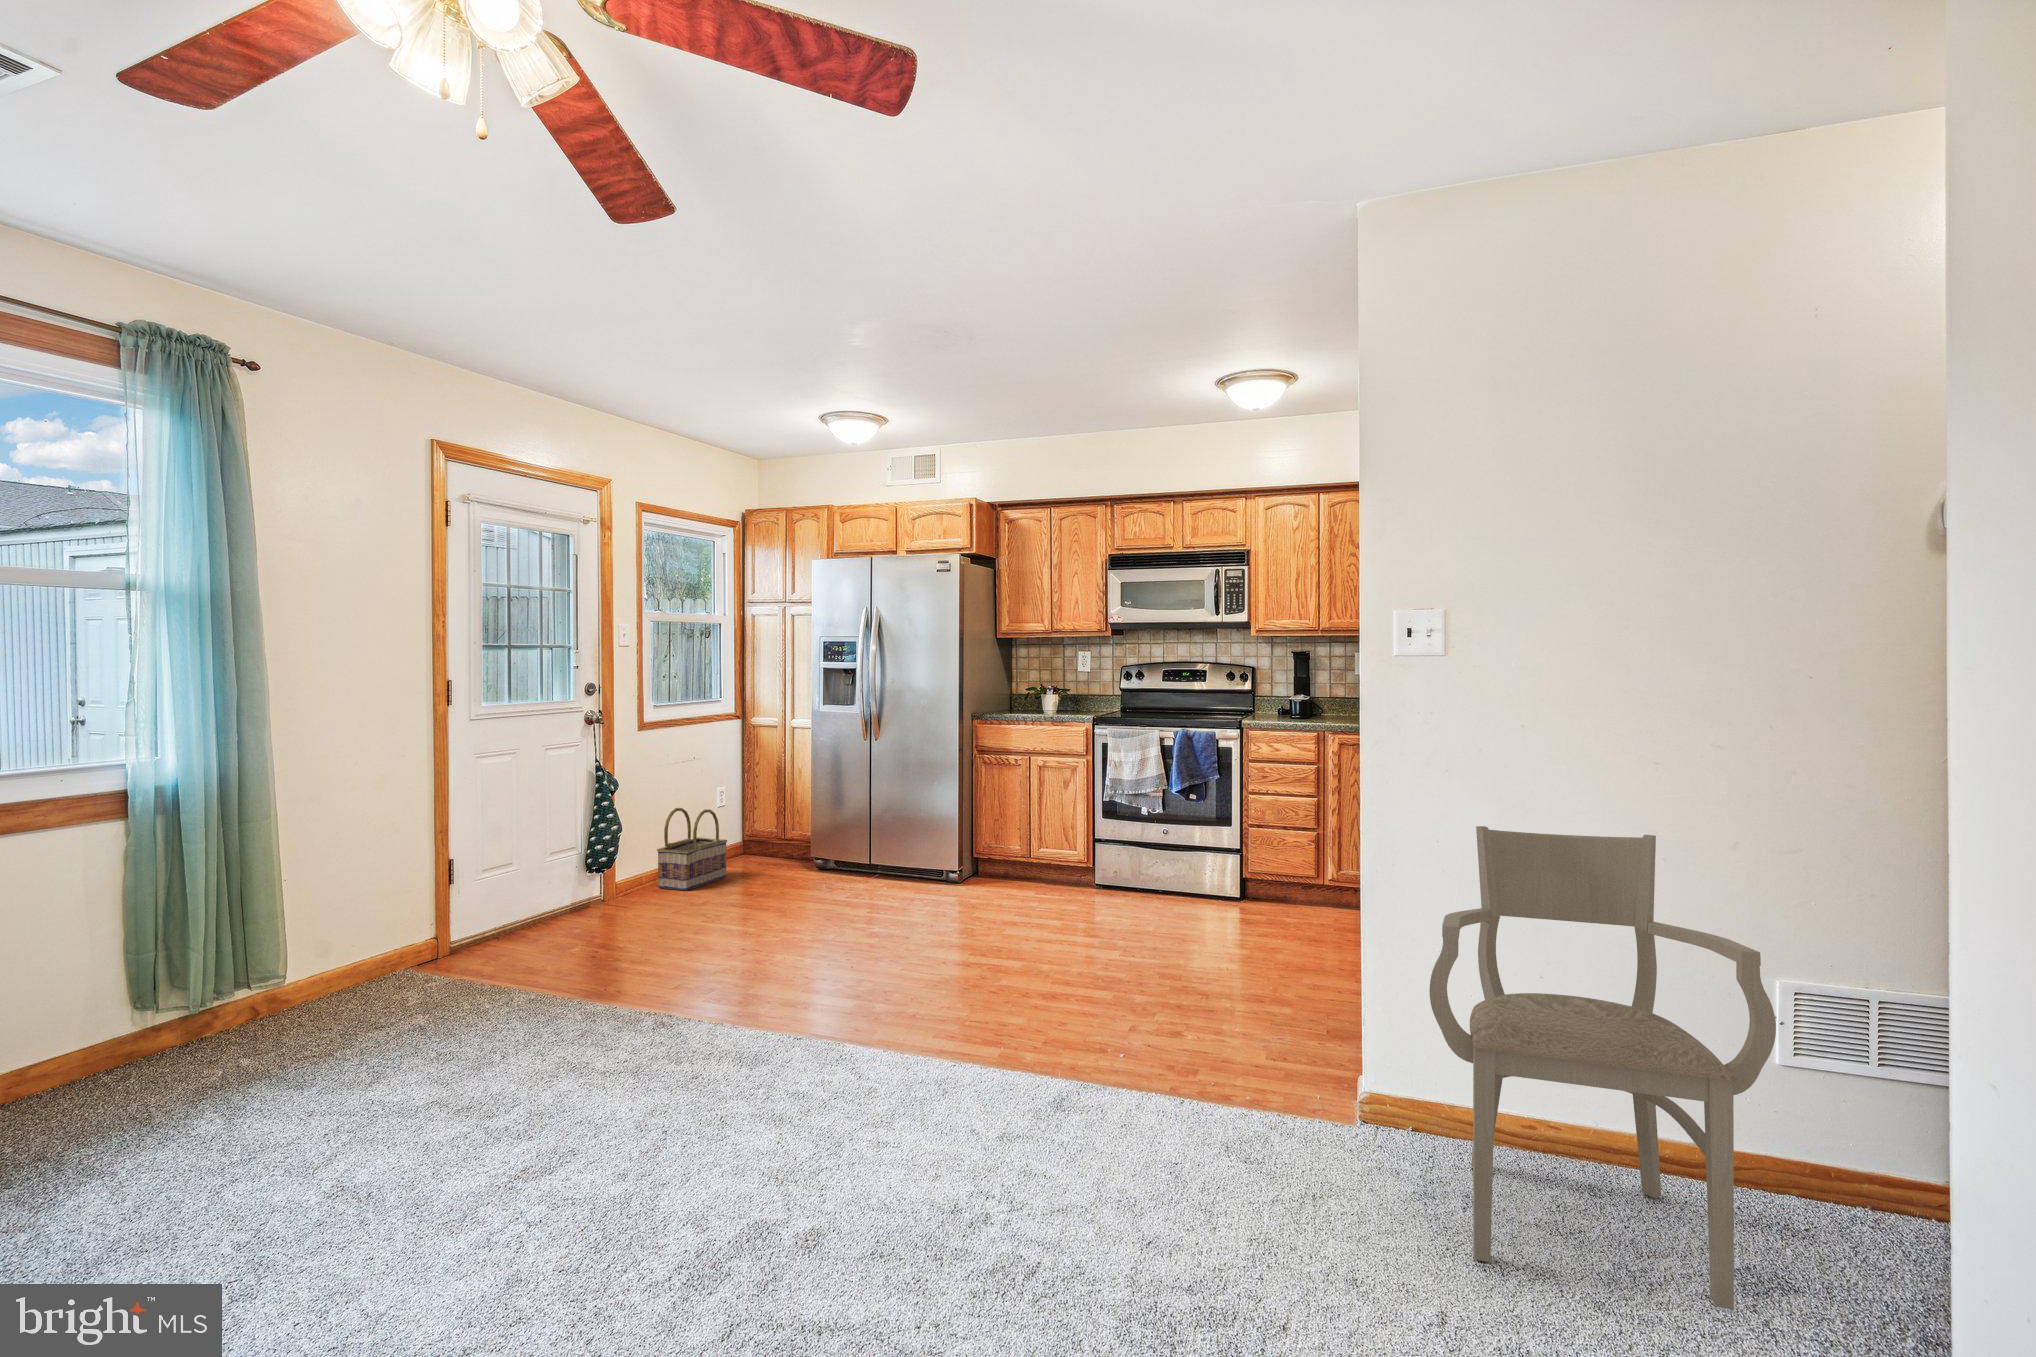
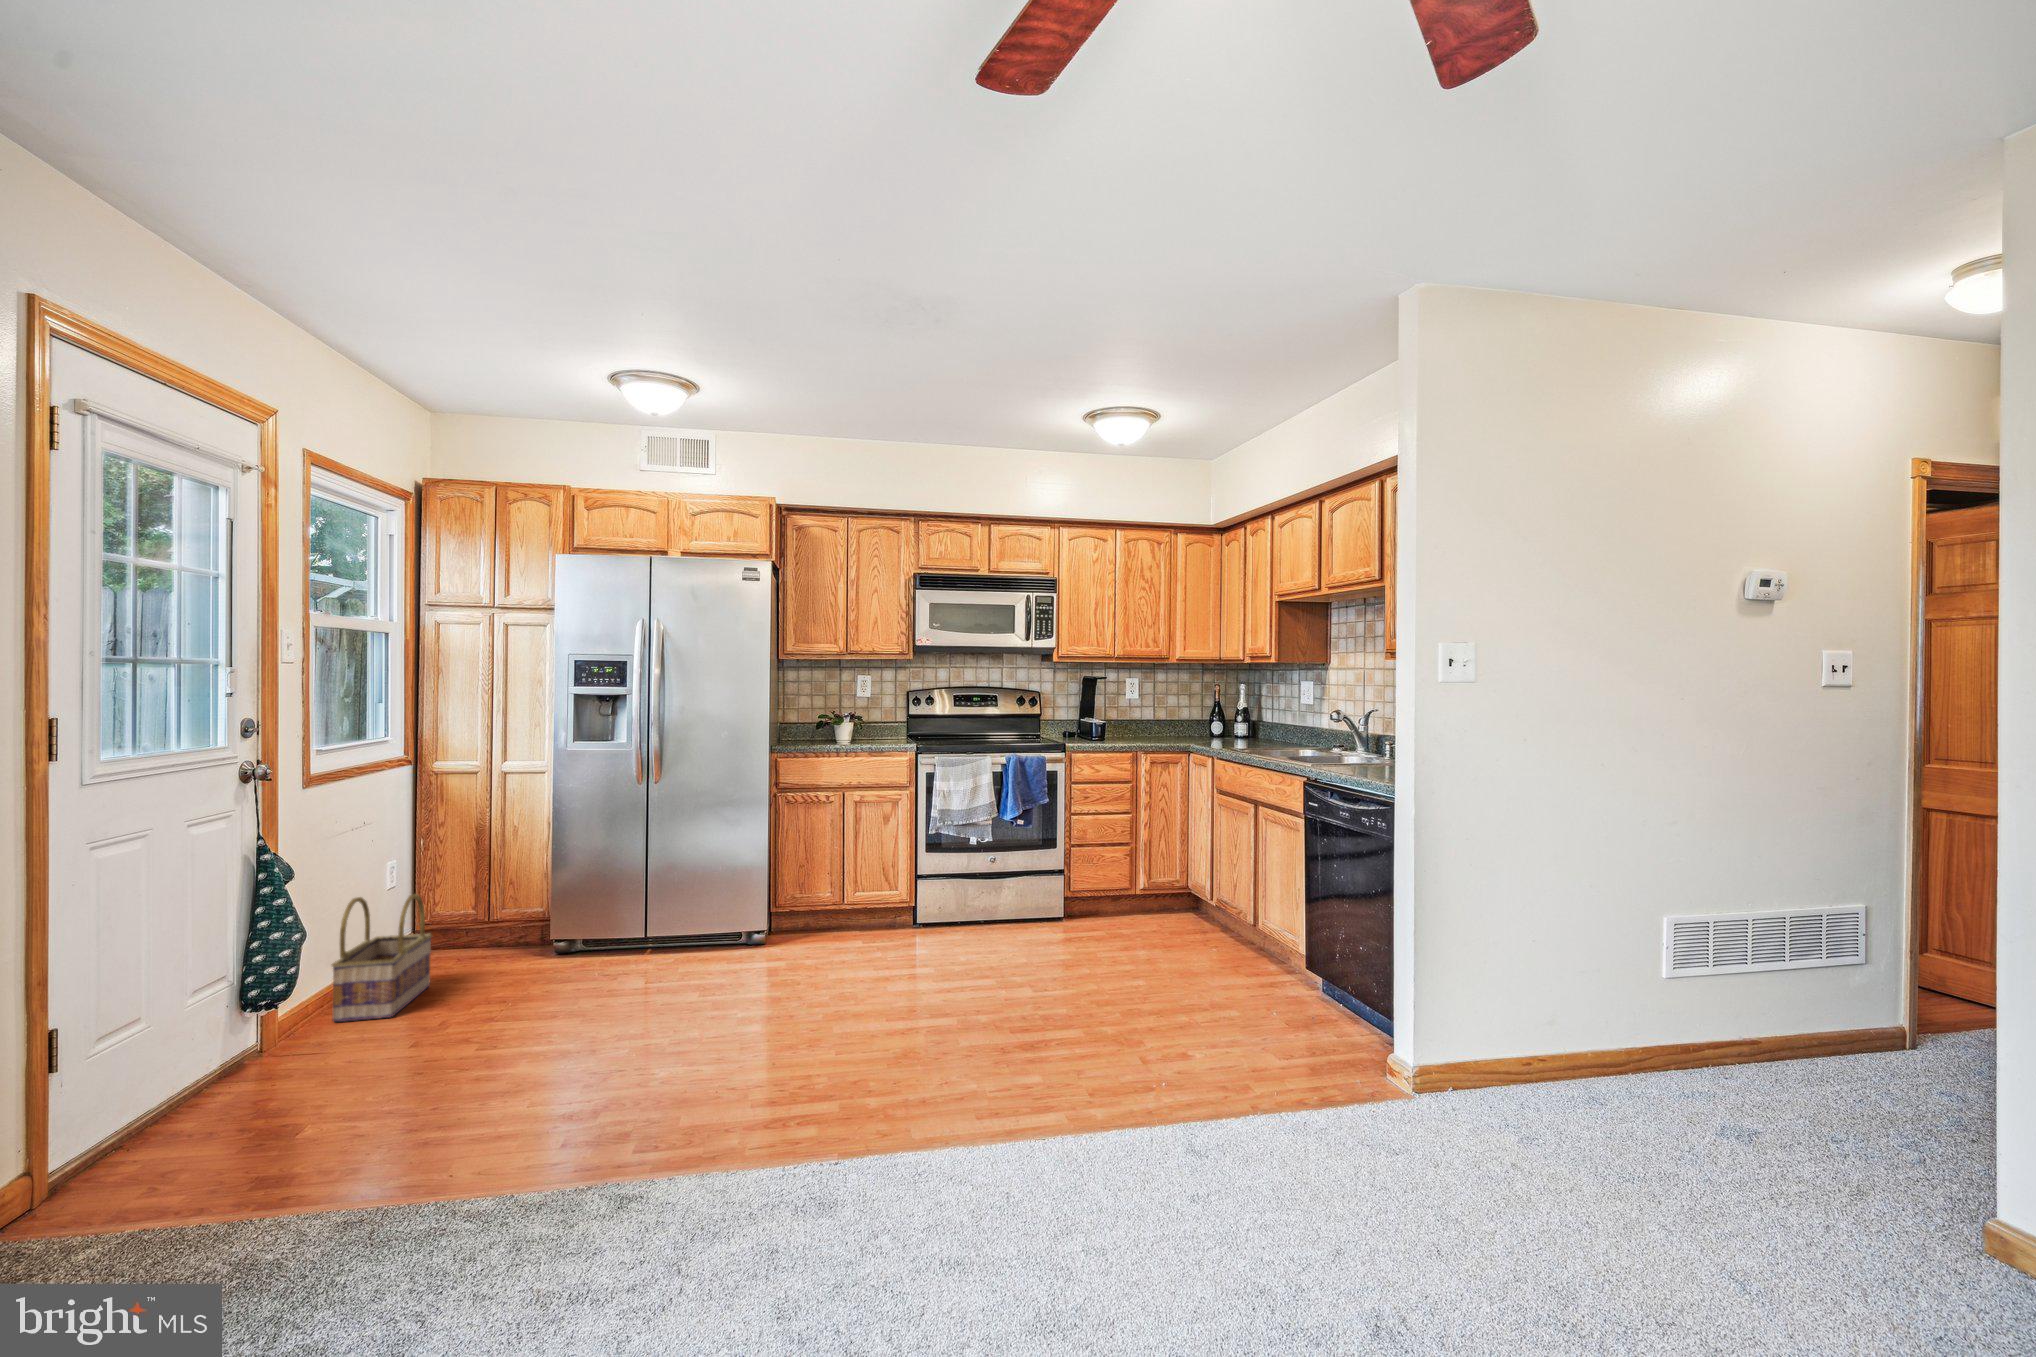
armchair: present [1429,826,1776,1309] -> none [1614,822,1919,1214]

